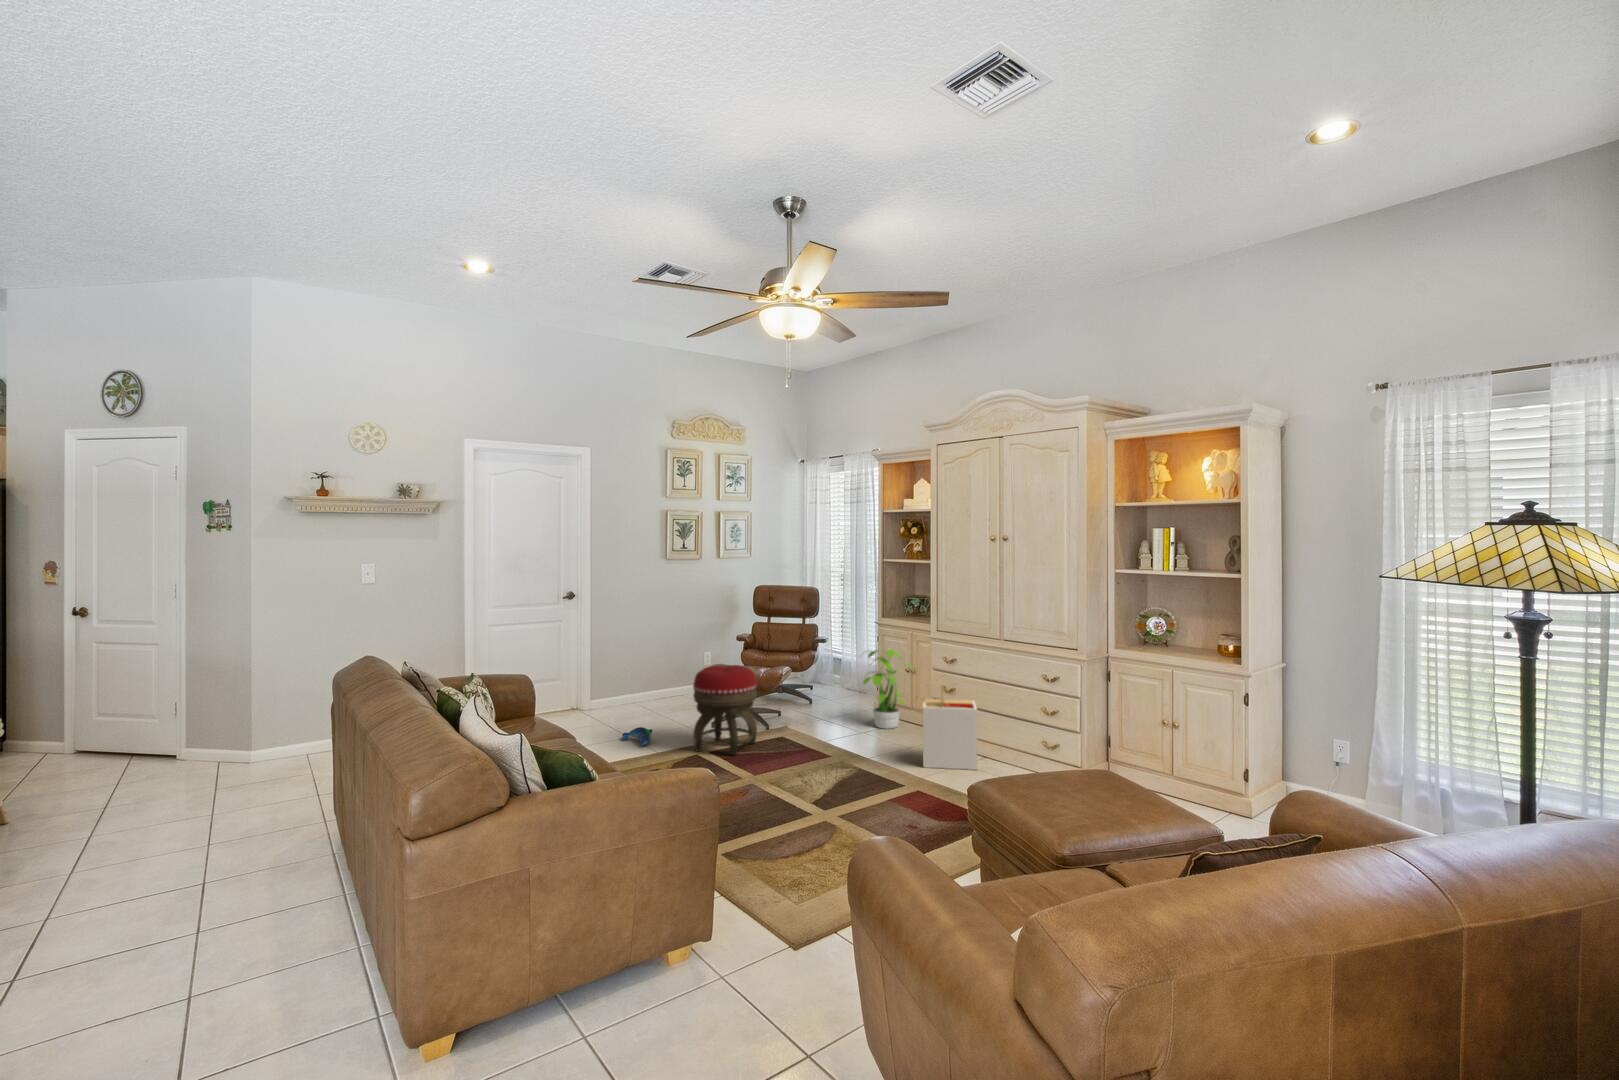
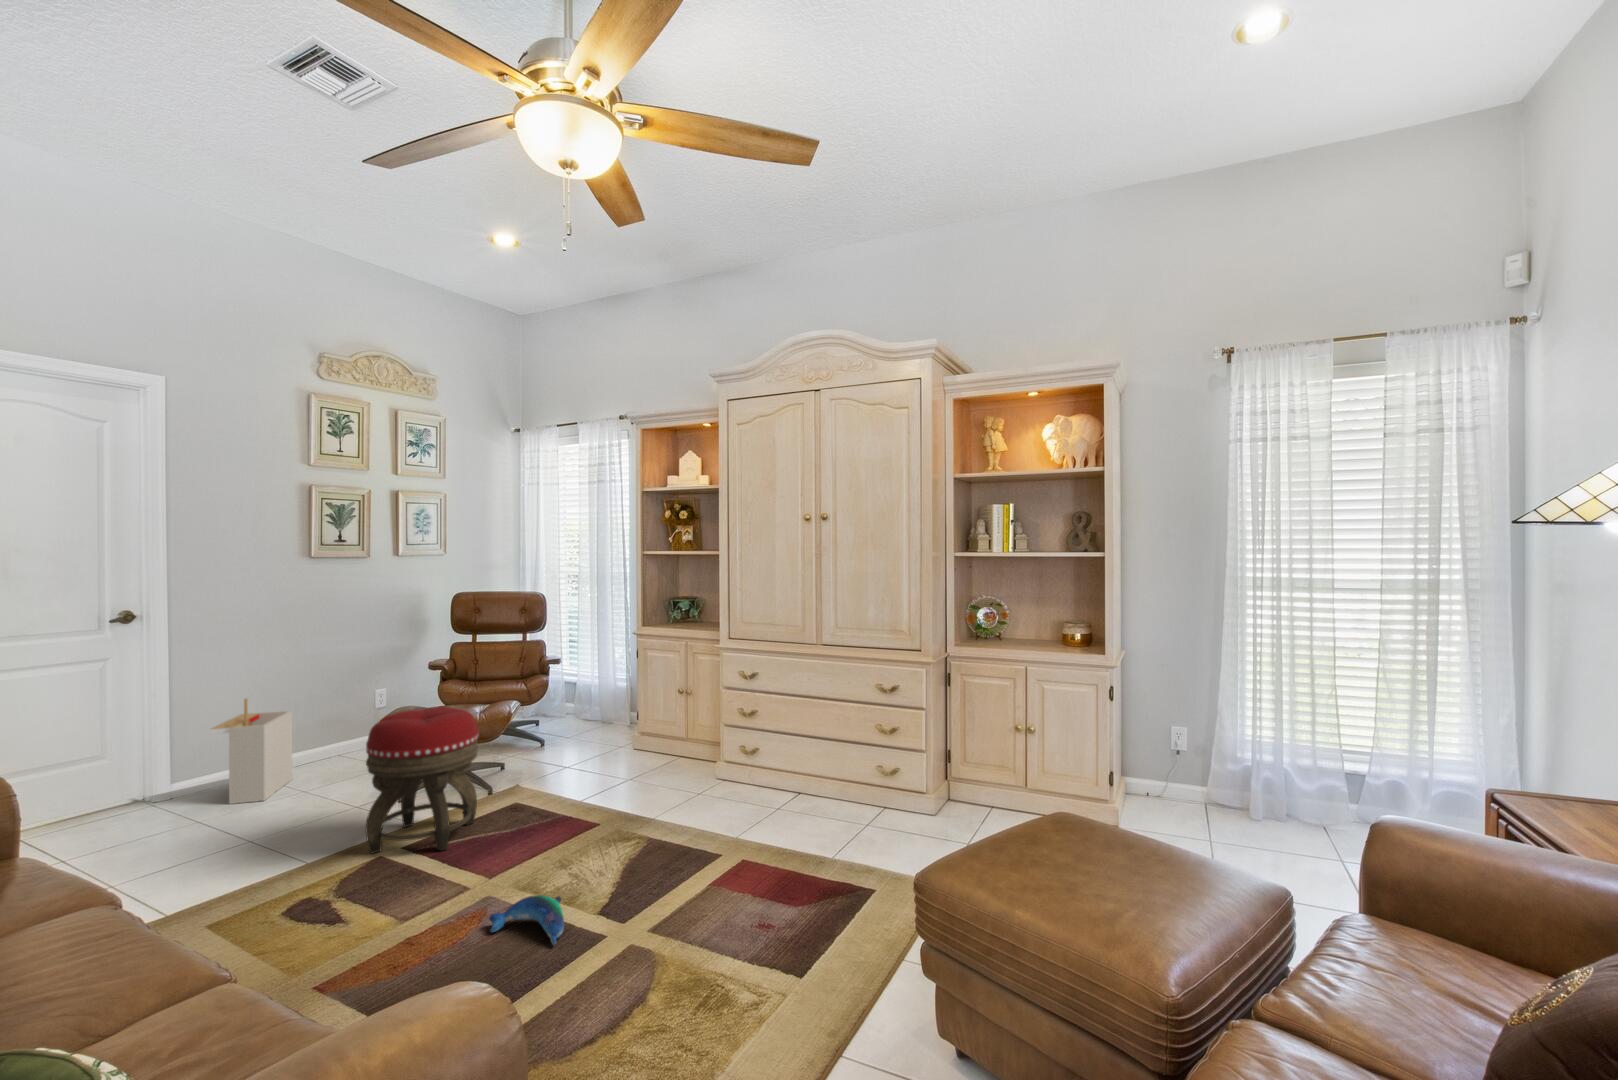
potted plant: present [863,649,913,729] -> none [622,661,695,771]
storage bin: present [923,686,977,770] -> present [210,698,292,804]
plush toy: present [621,727,652,747] -> present [489,895,564,944]

